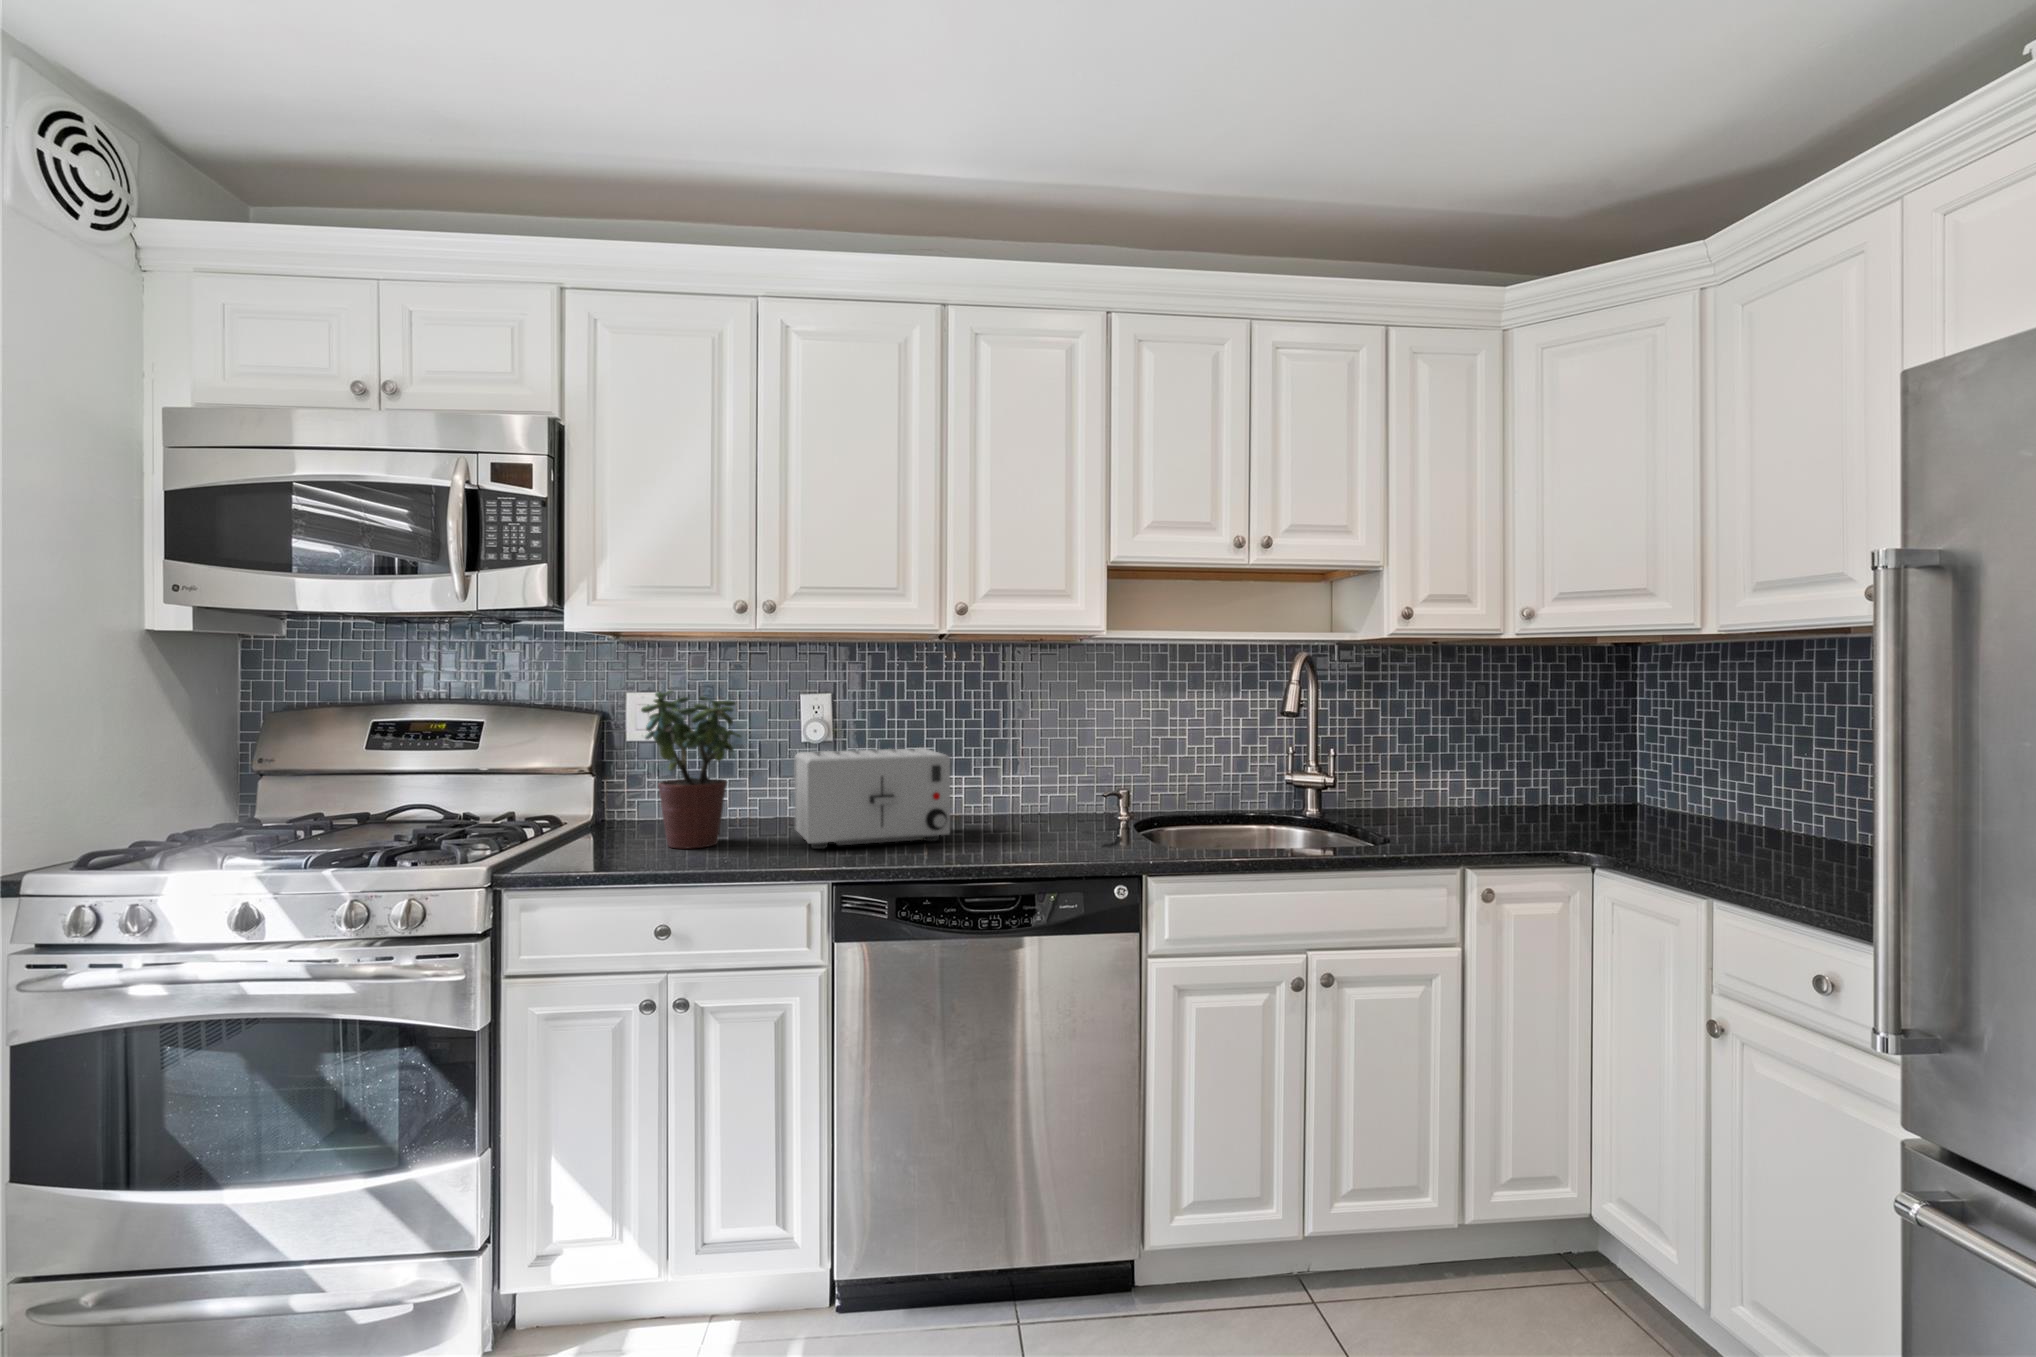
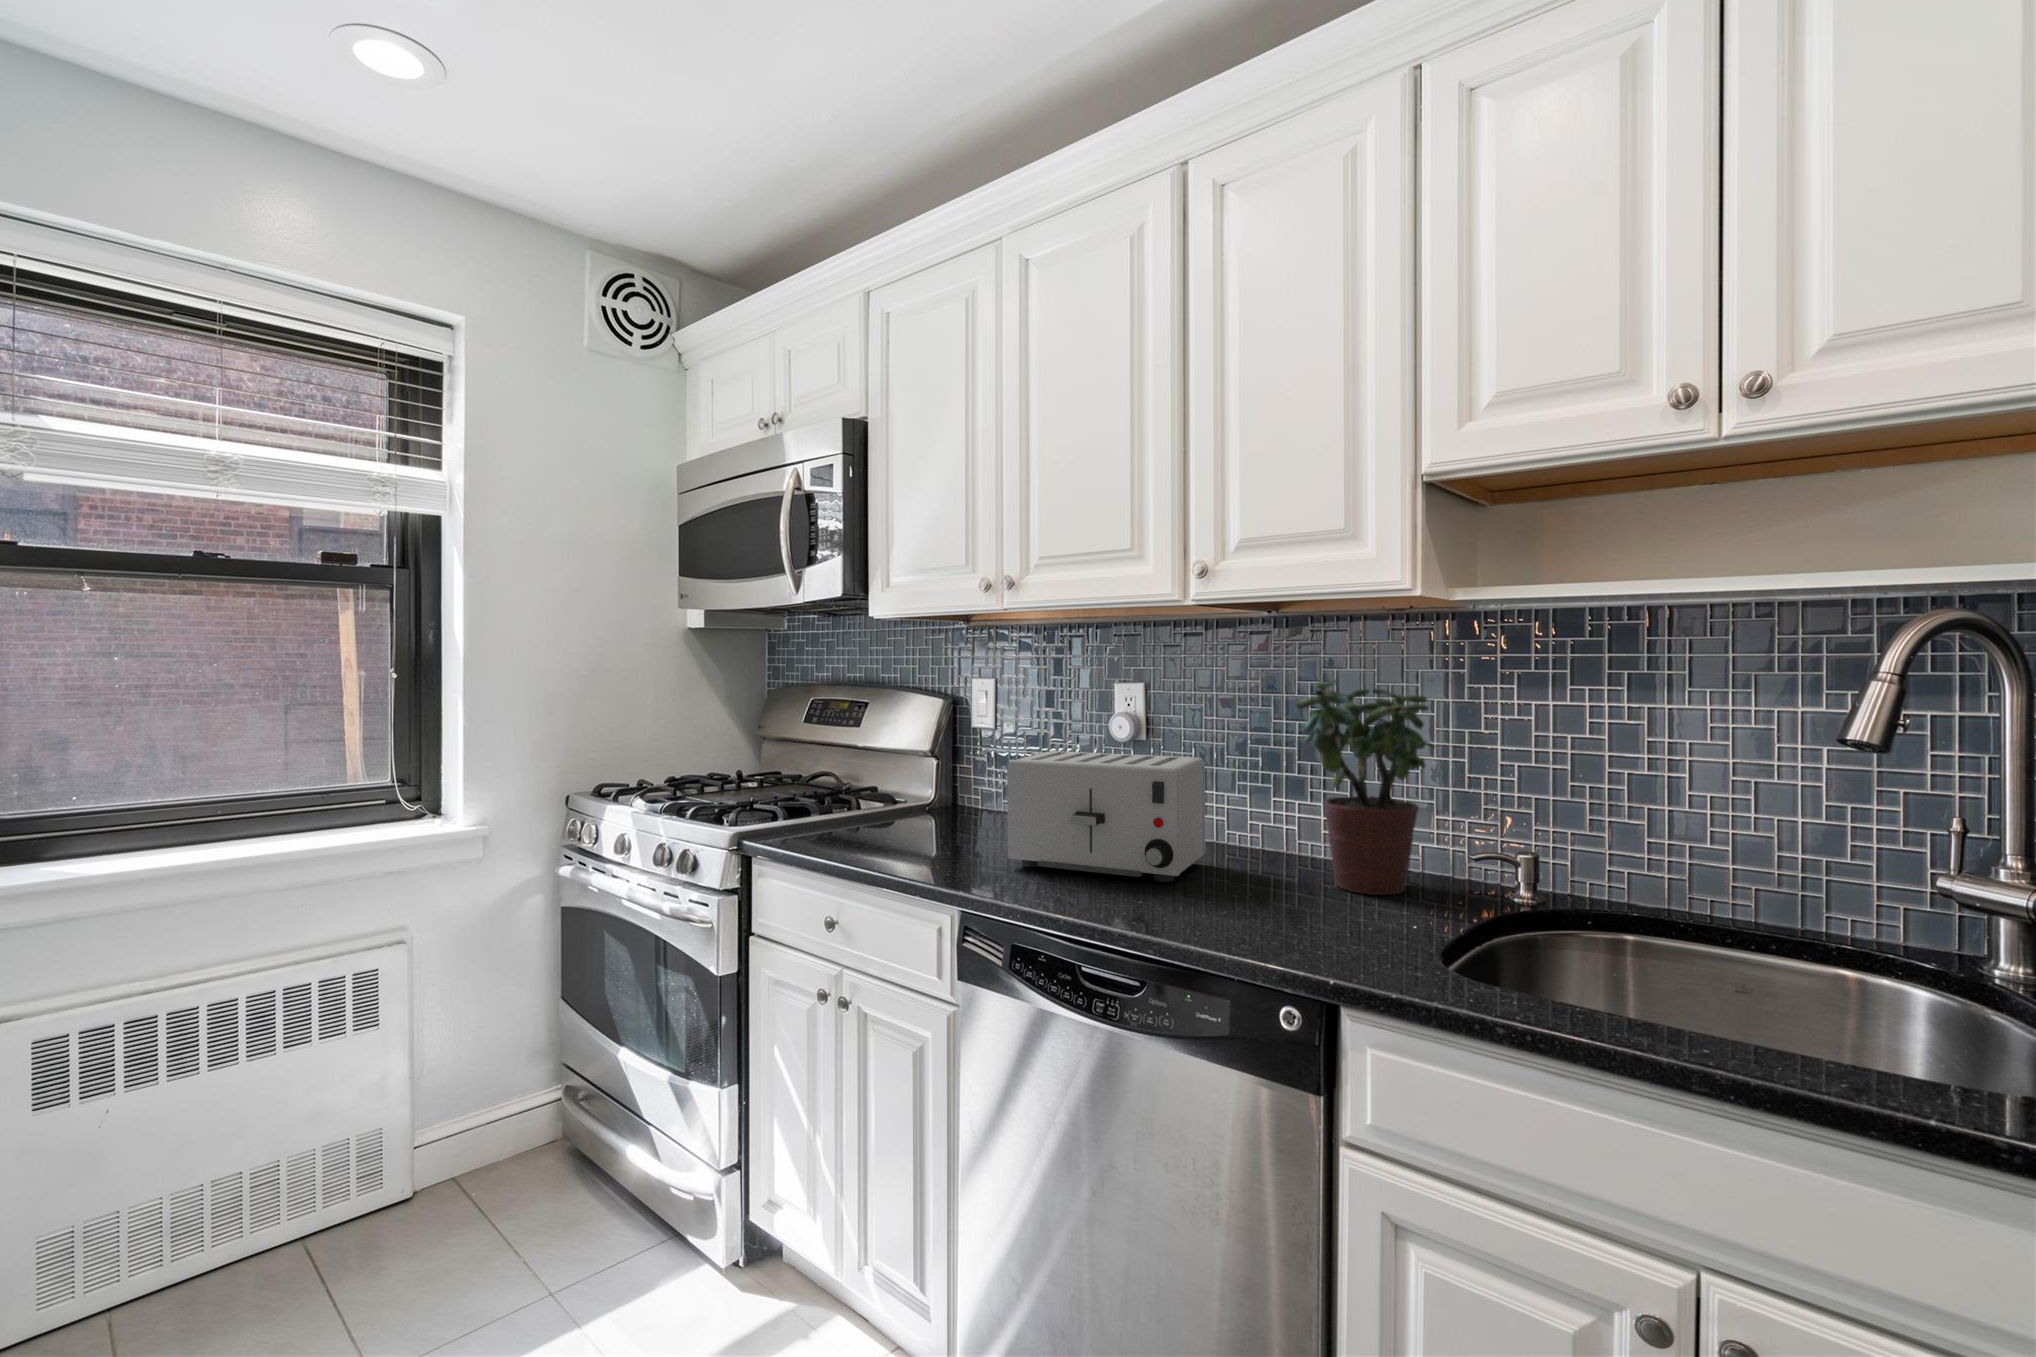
potted plant: present [641,690,741,849] -> present [1296,680,1435,895]

